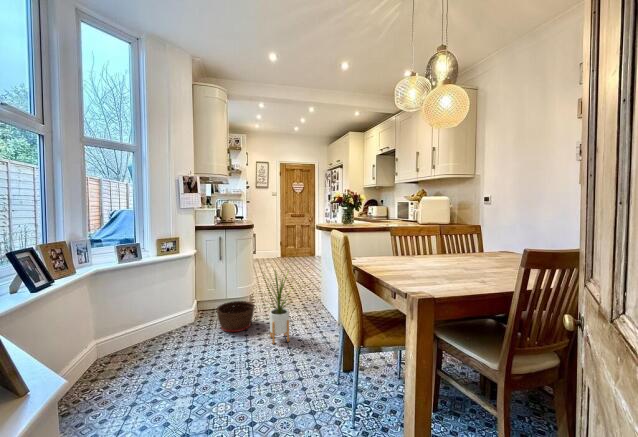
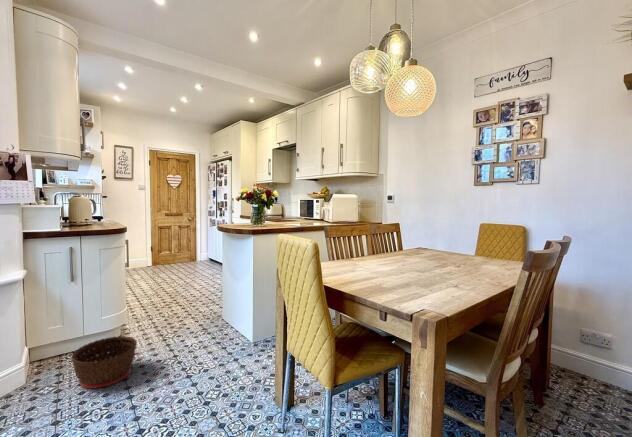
house plant: present [267,271,290,344] -> none [146,281,209,393]

